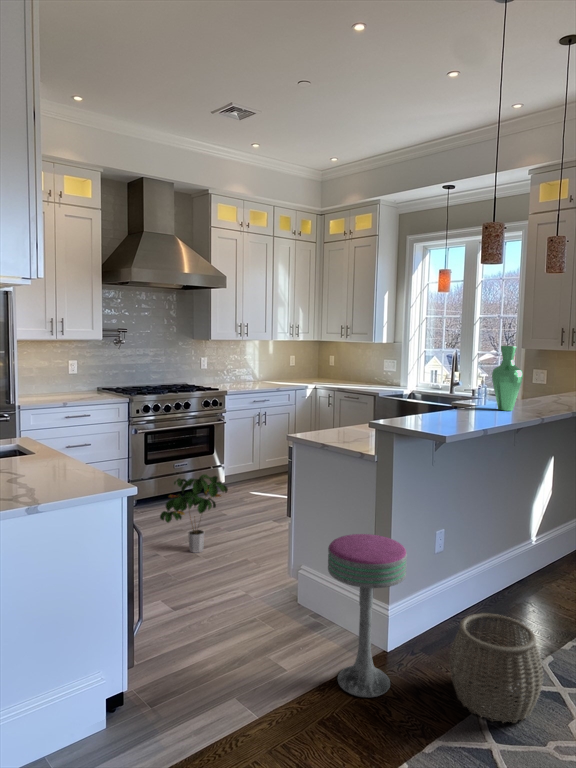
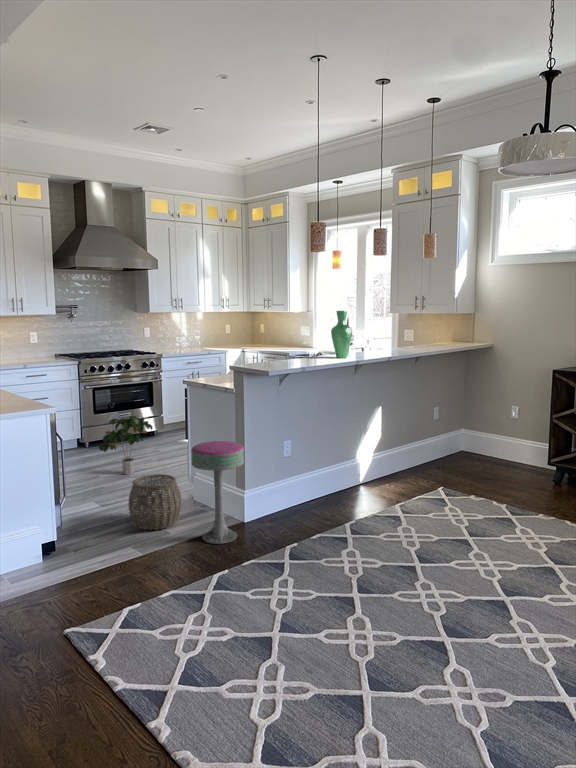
woven basket: present [449,613,543,723] -> present [128,474,182,530]

